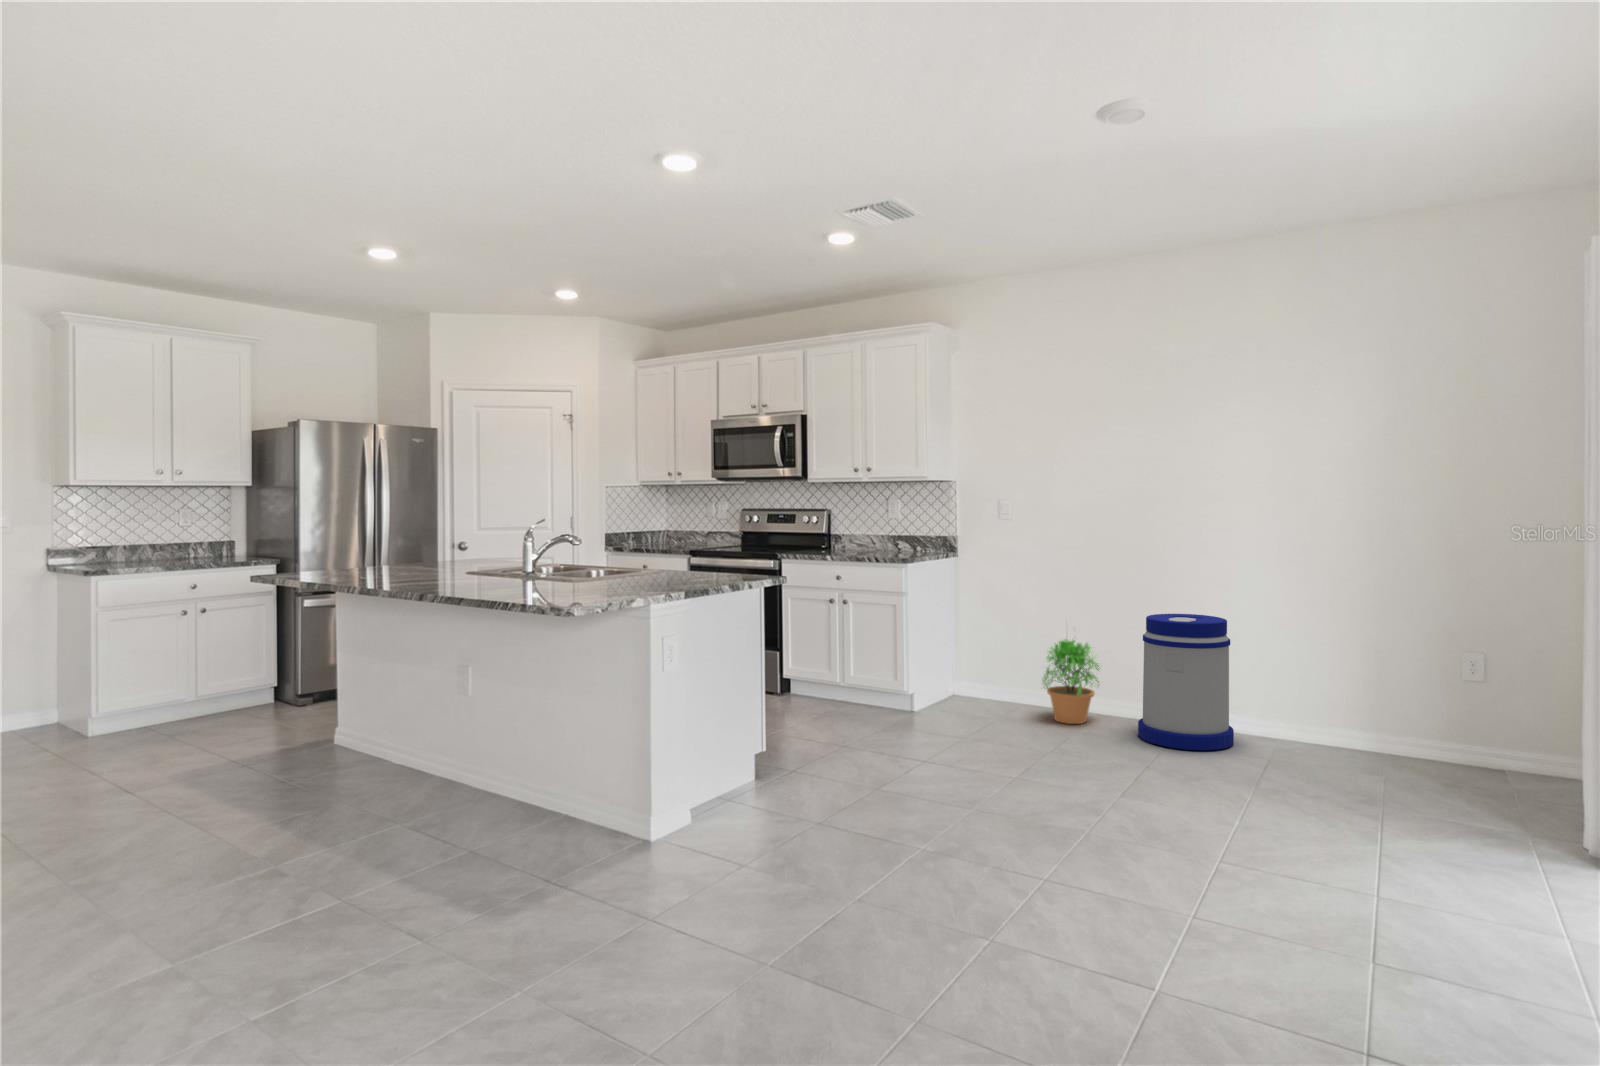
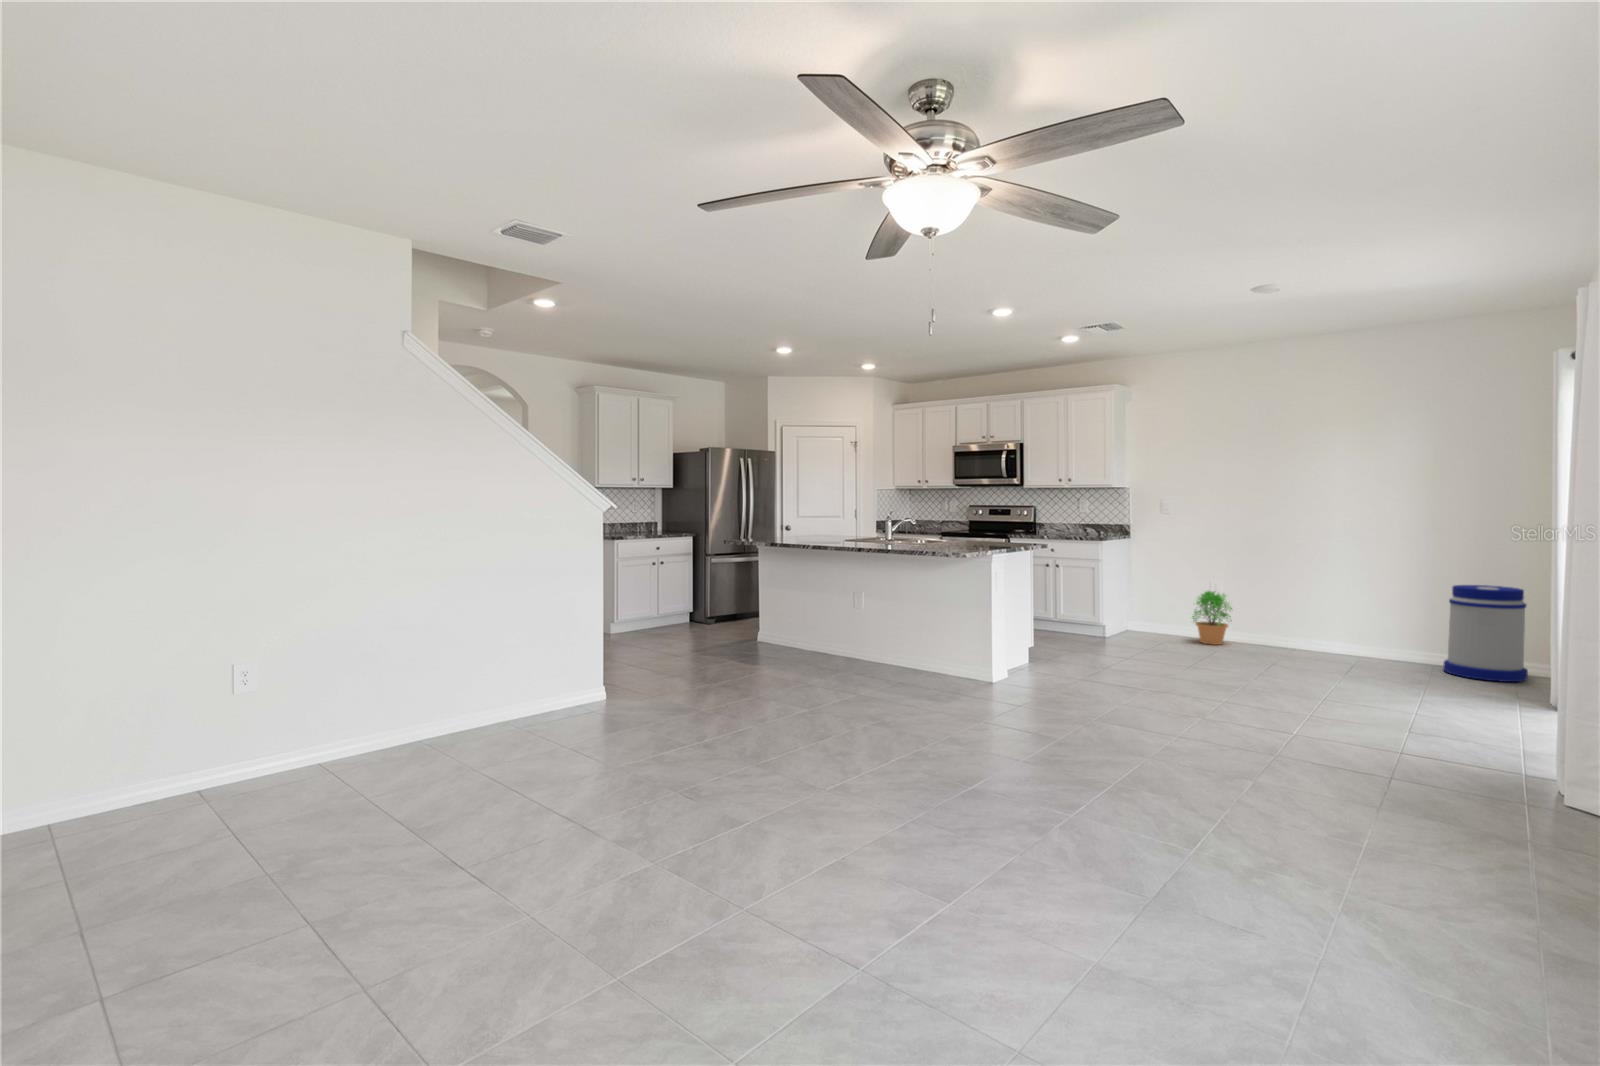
trash can: present [1138,614,1234,750] -> present [1443,585,1528,682]

